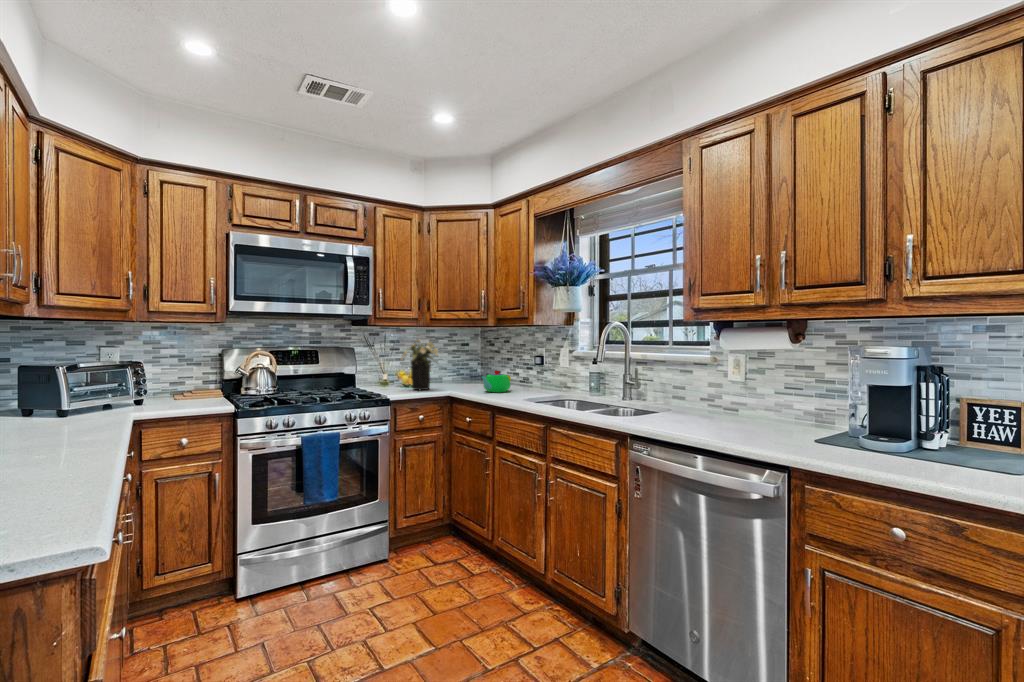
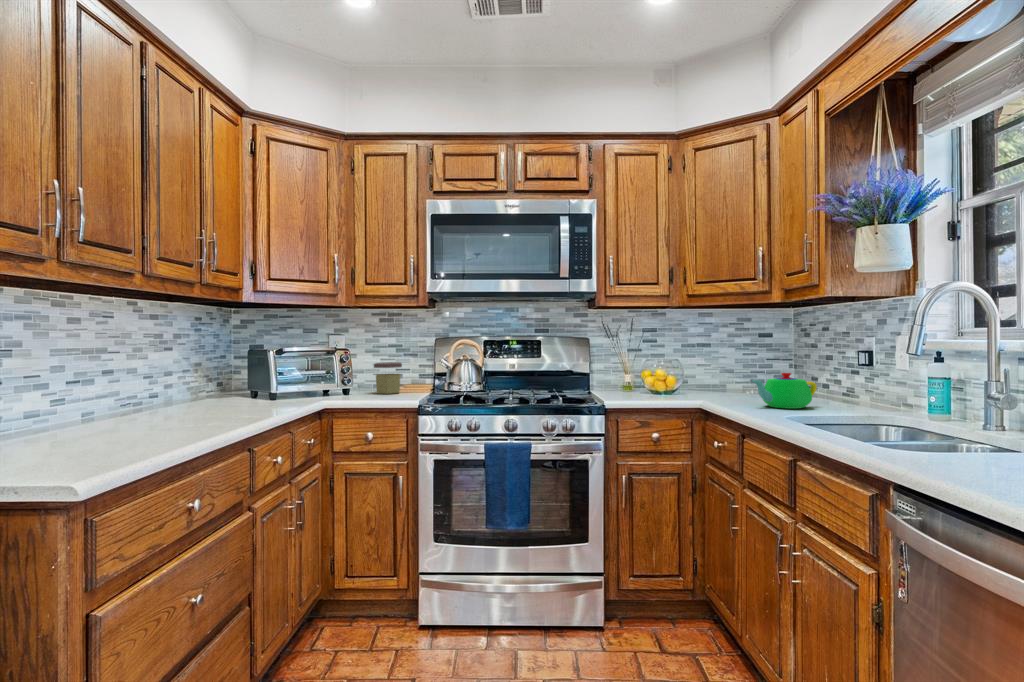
flower arrangement: present [400,340,438,390] -> none [633,322,696,398]
jar: none [170,373,201,402] -> present [374,362,402,394]

